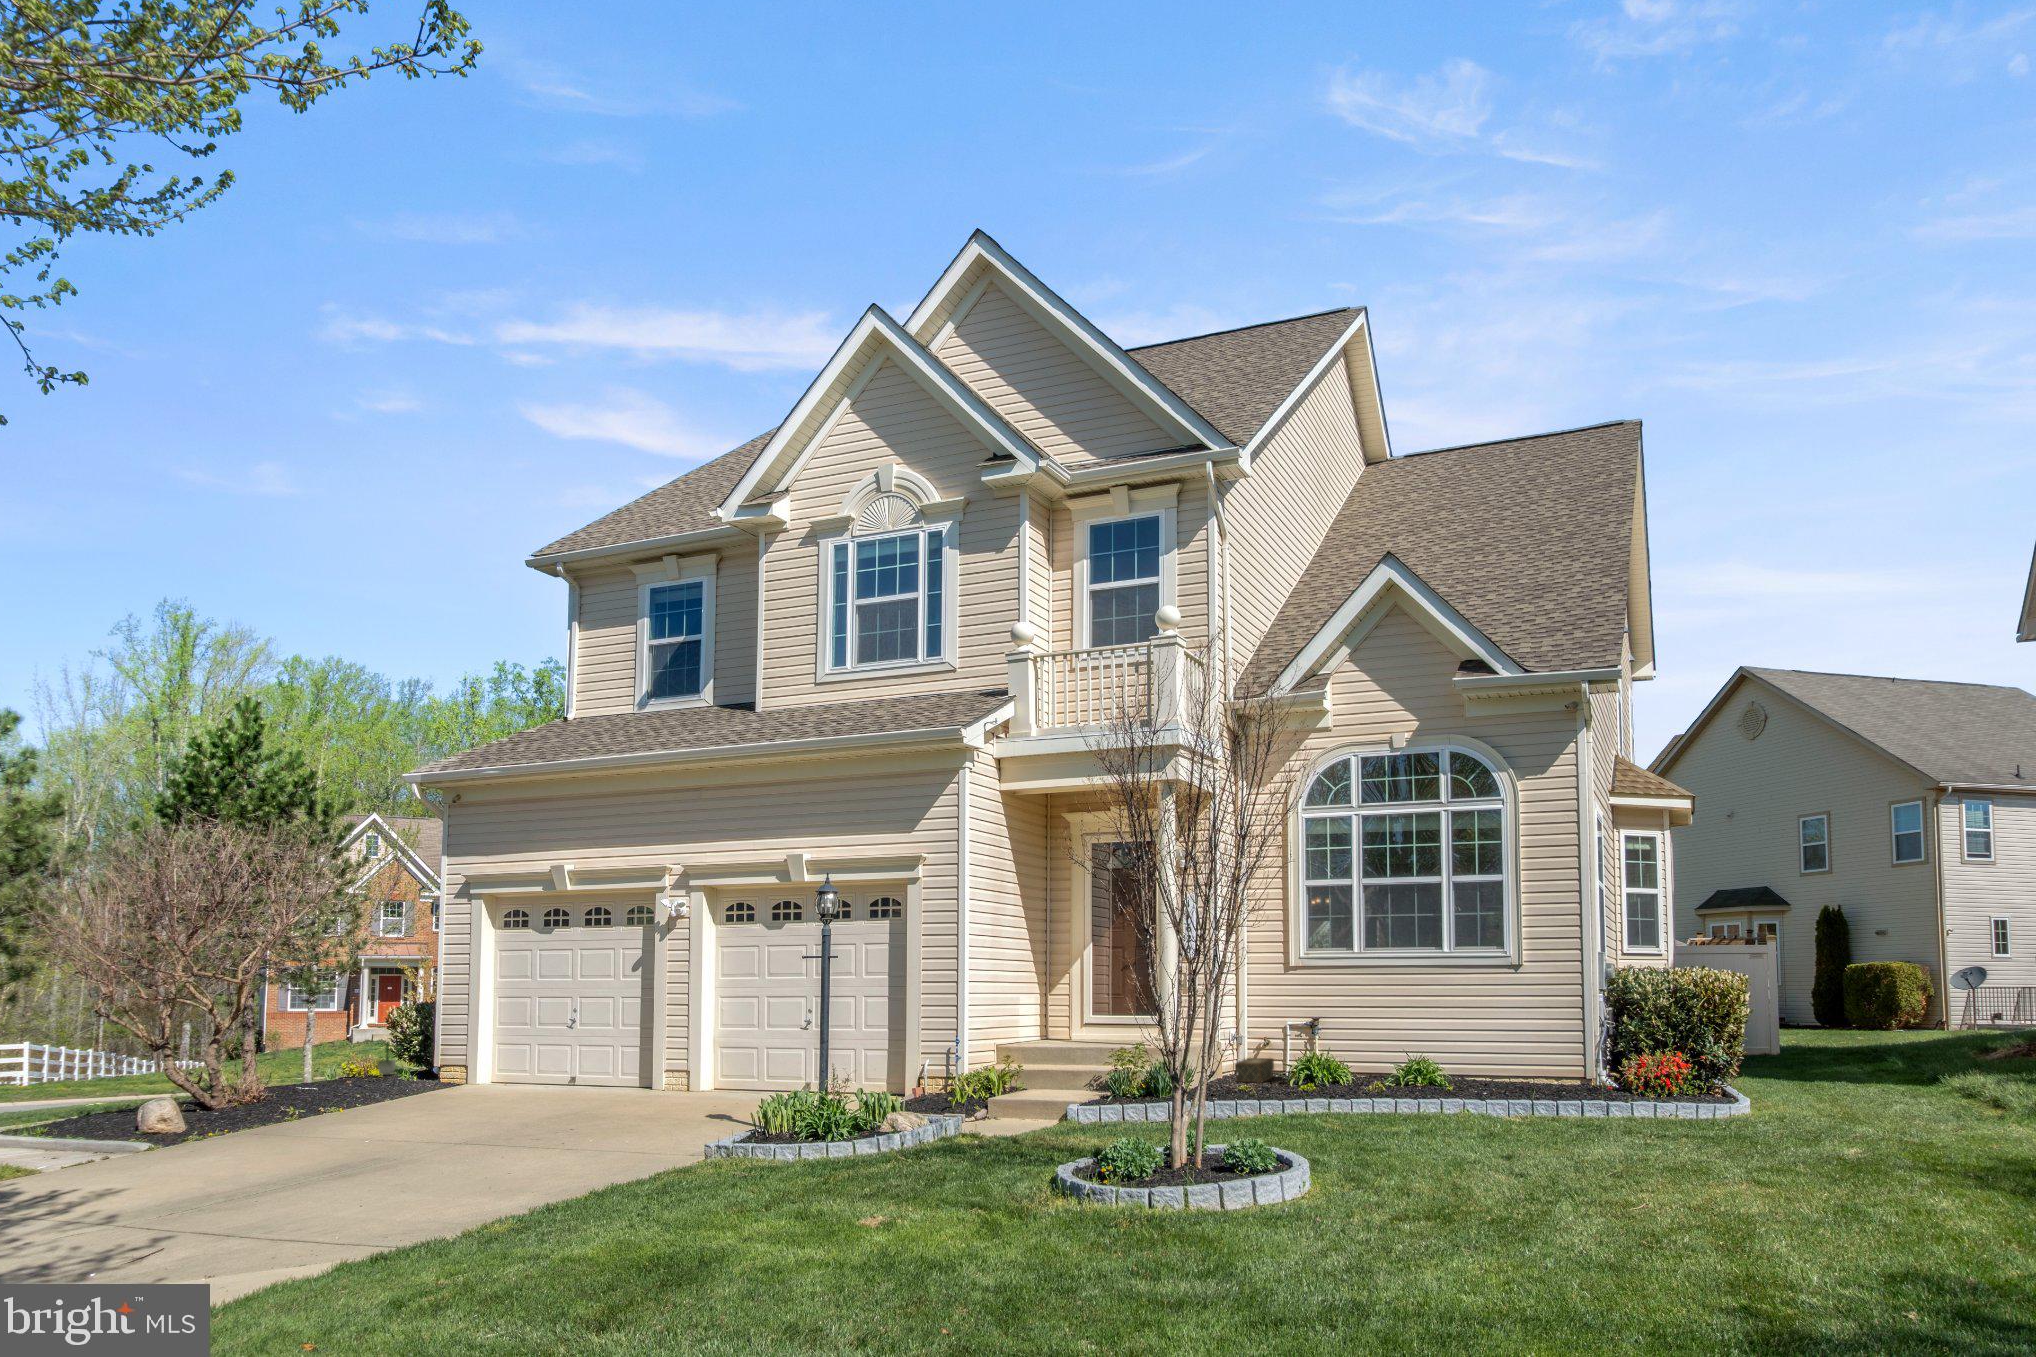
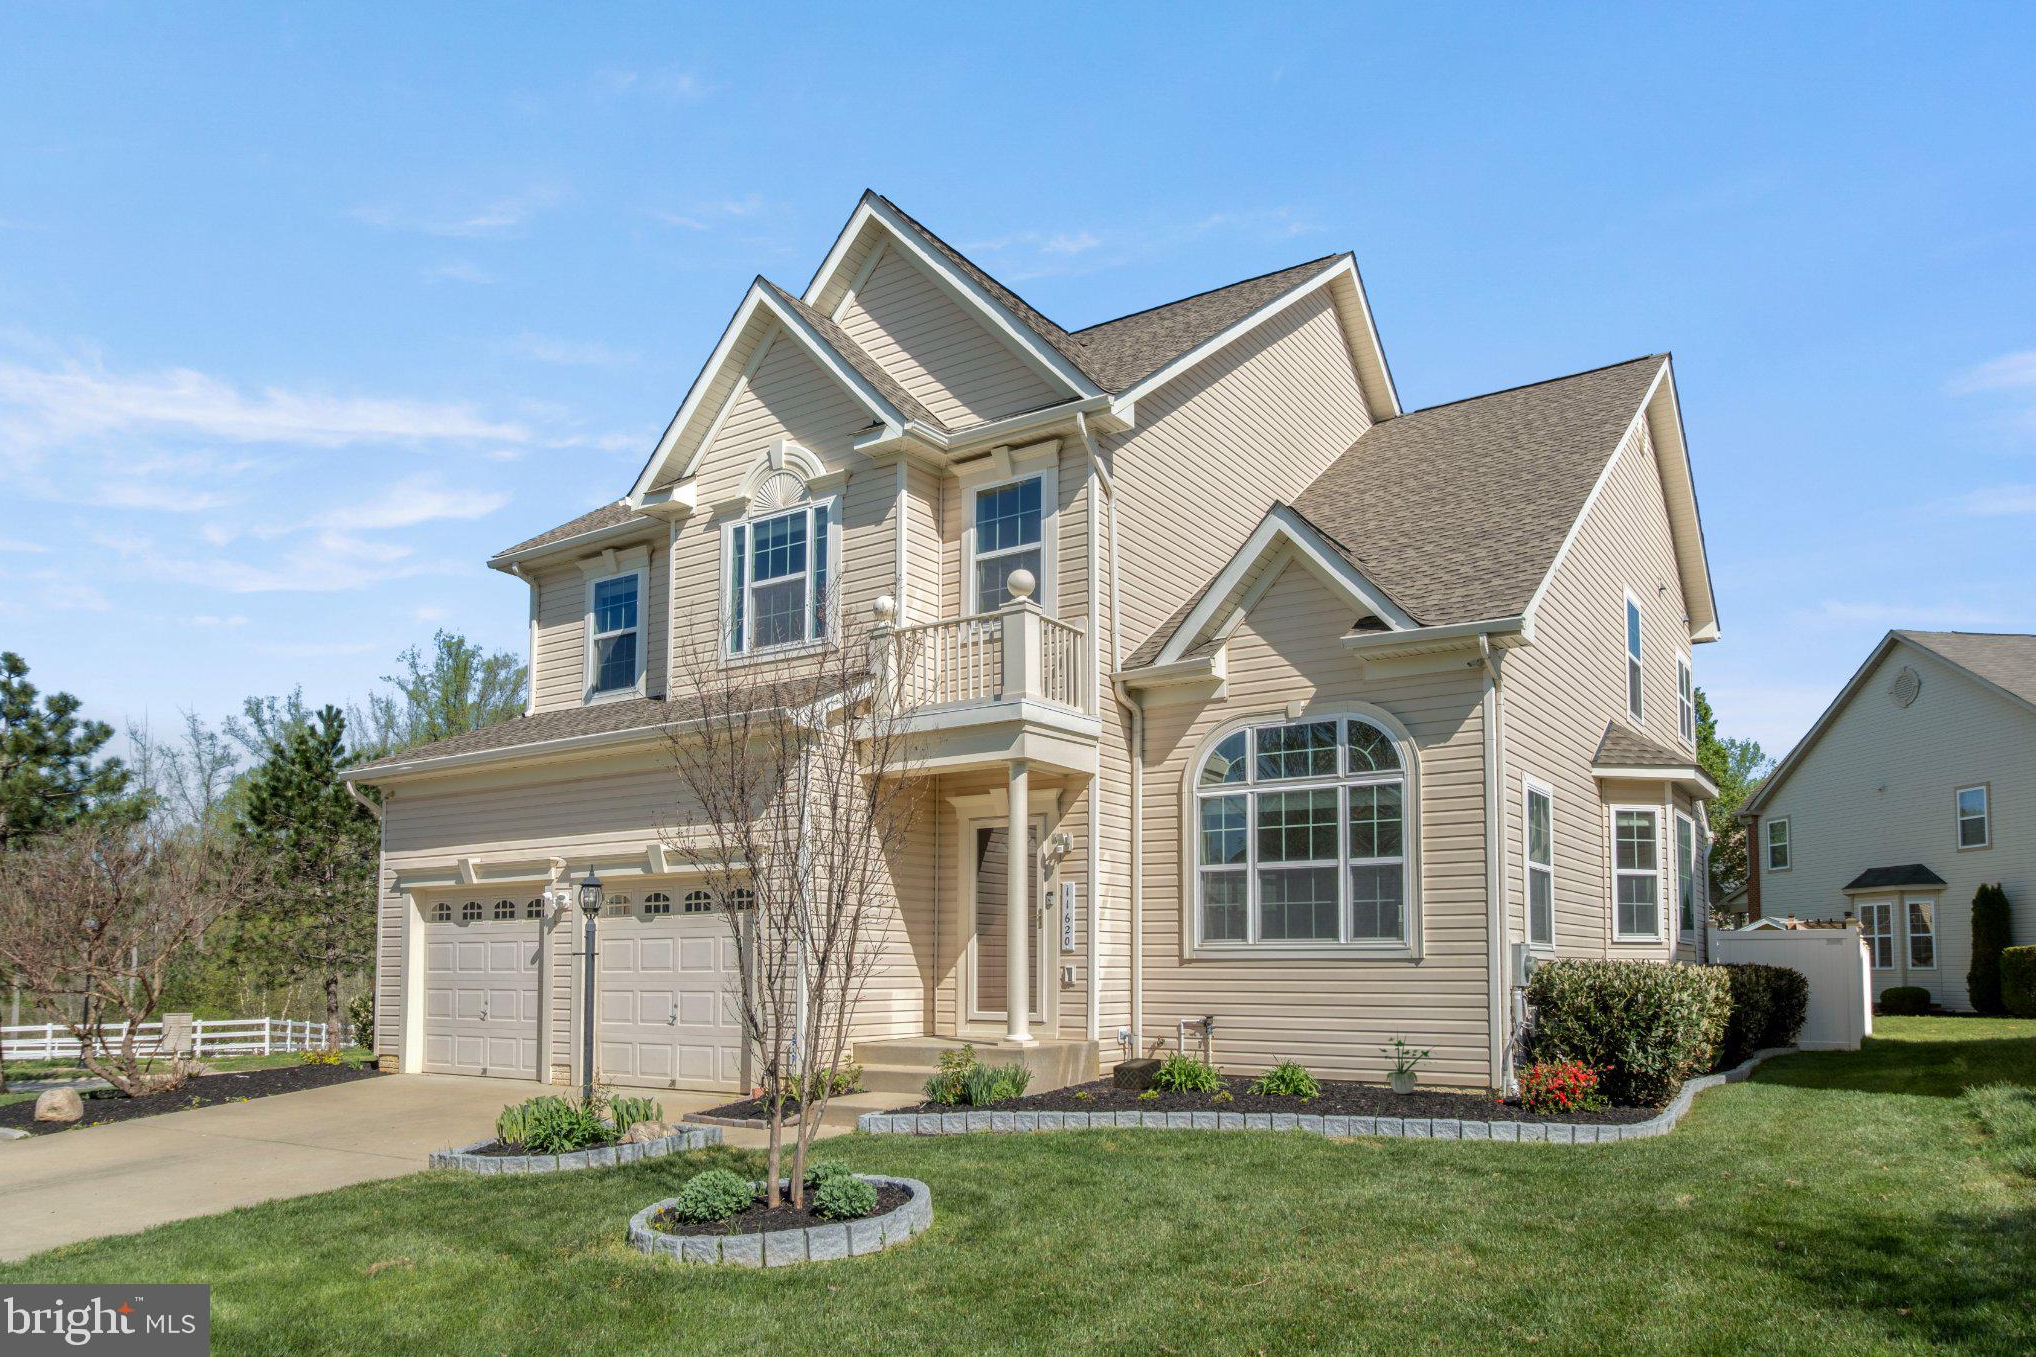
potted plant: present [375,1043,401,1075] -> present [1379,1037,1435,1094]

